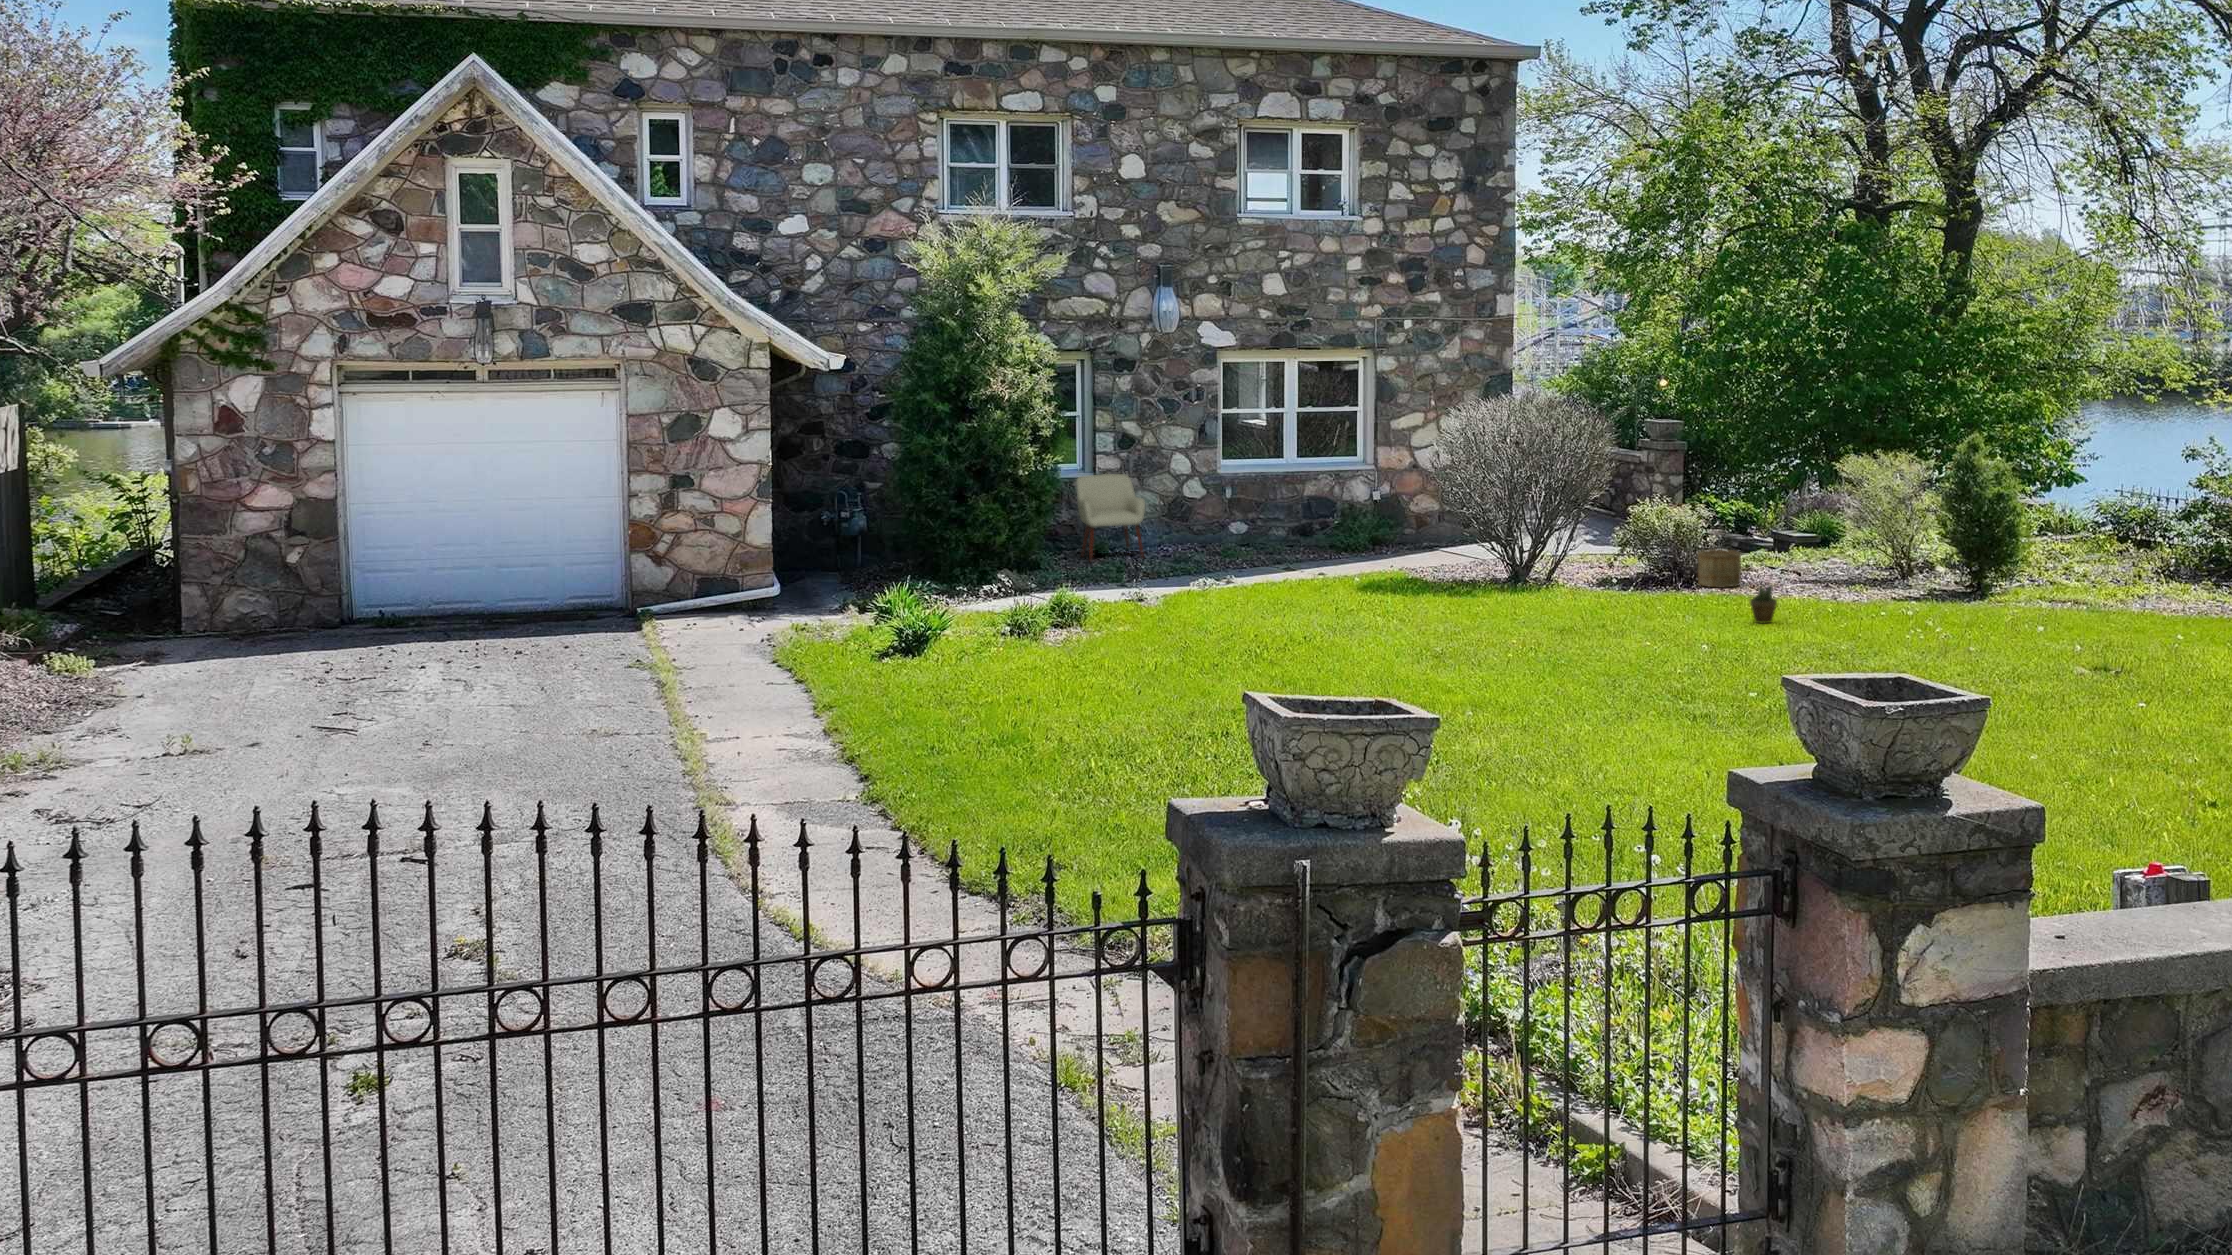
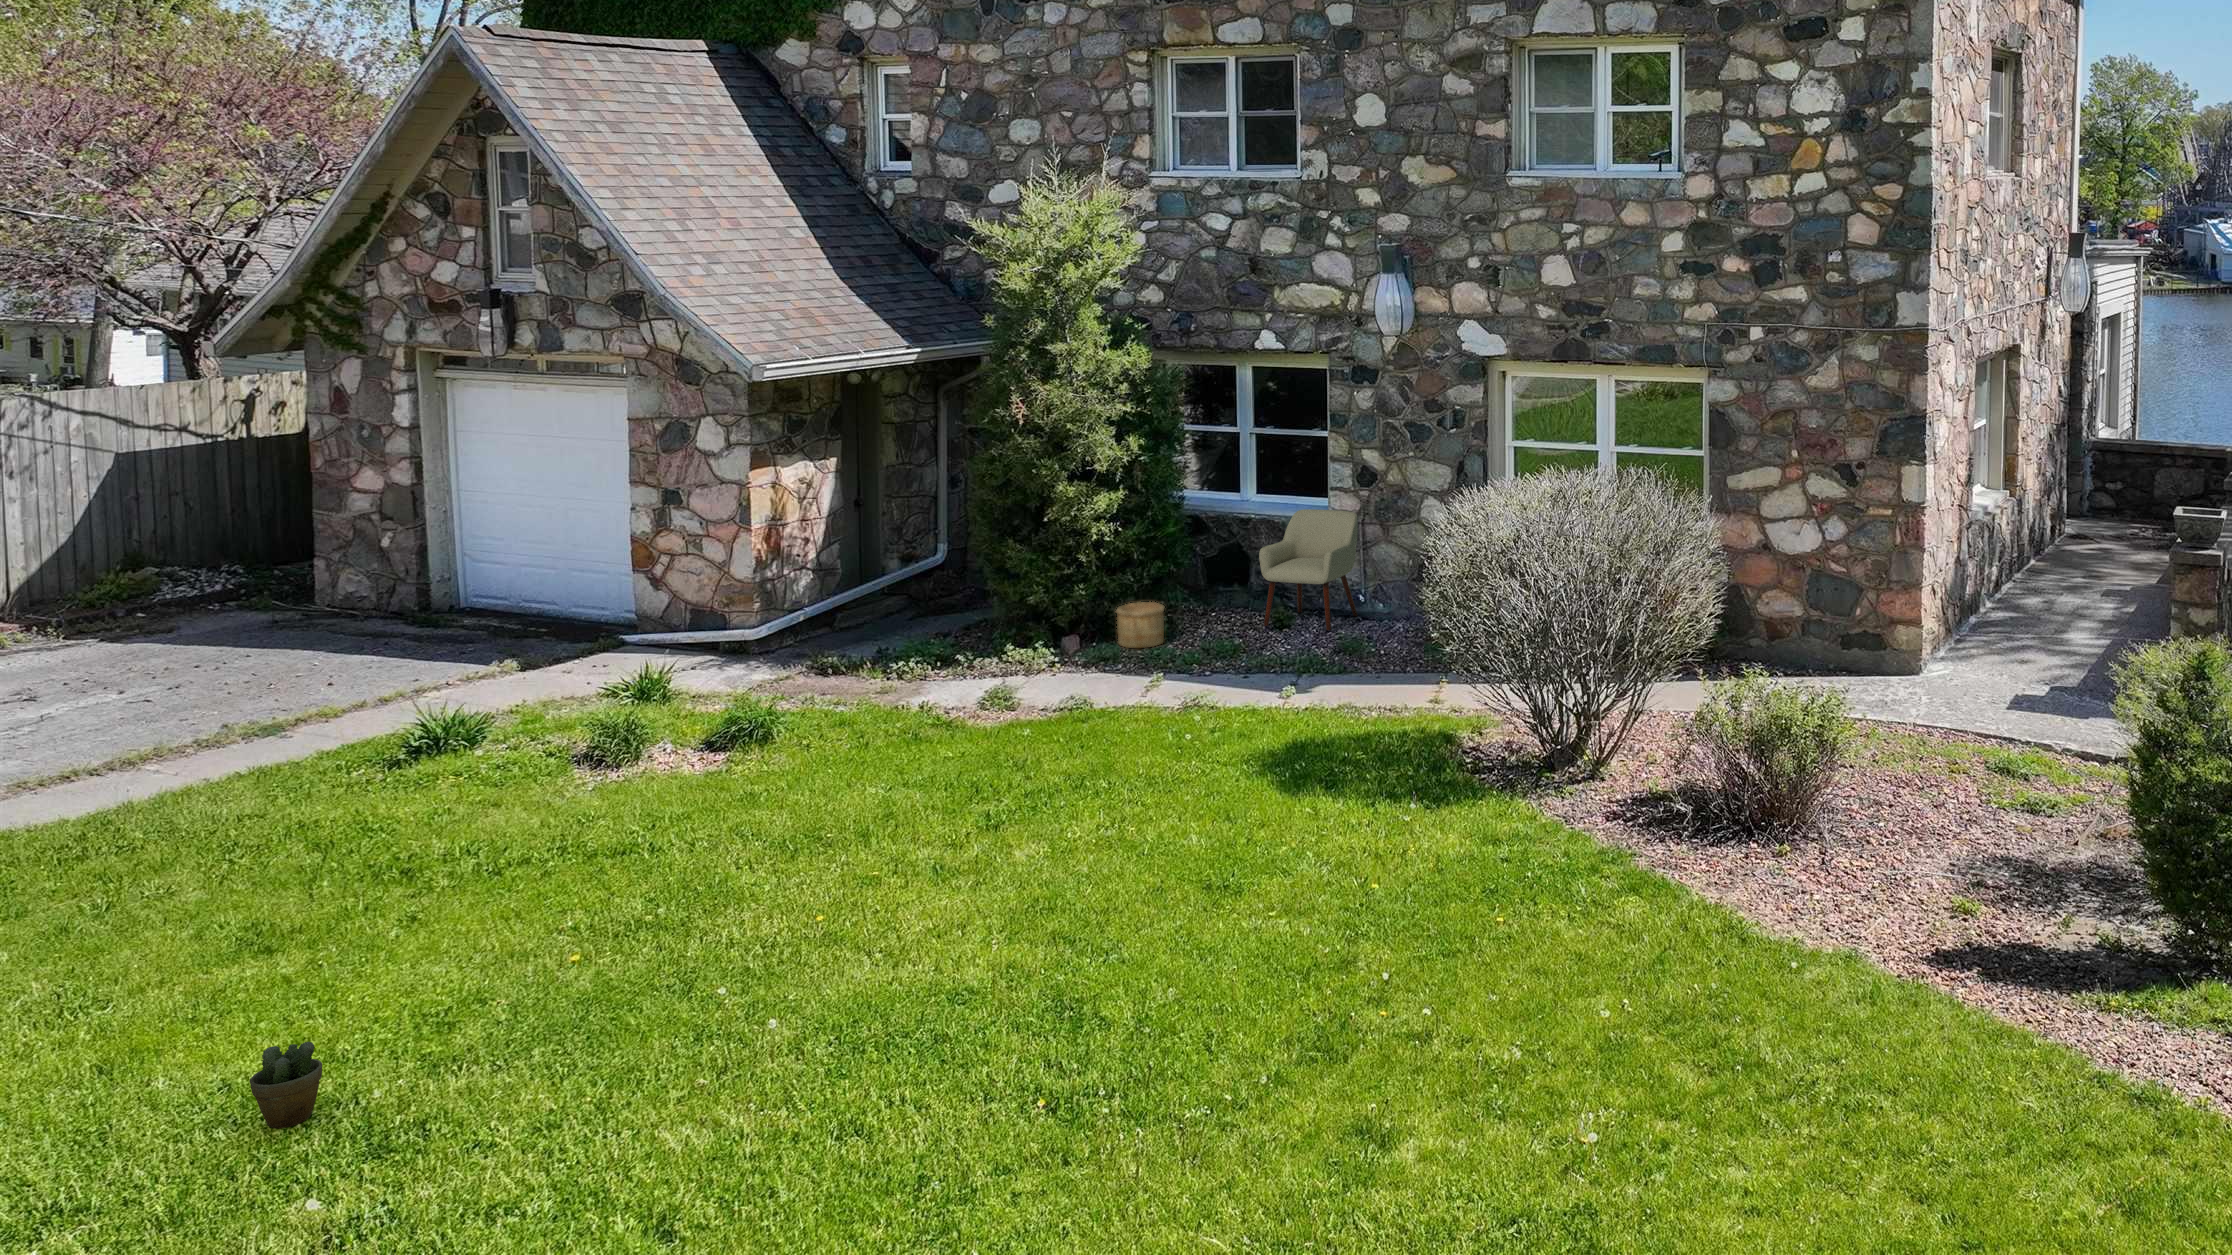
wooden bucket: present [1698,549,1742,588] -> present [1116,602,1164,648]
potted plant: present [1750,585,1777,623] -> present [249,1042,322,1128]

